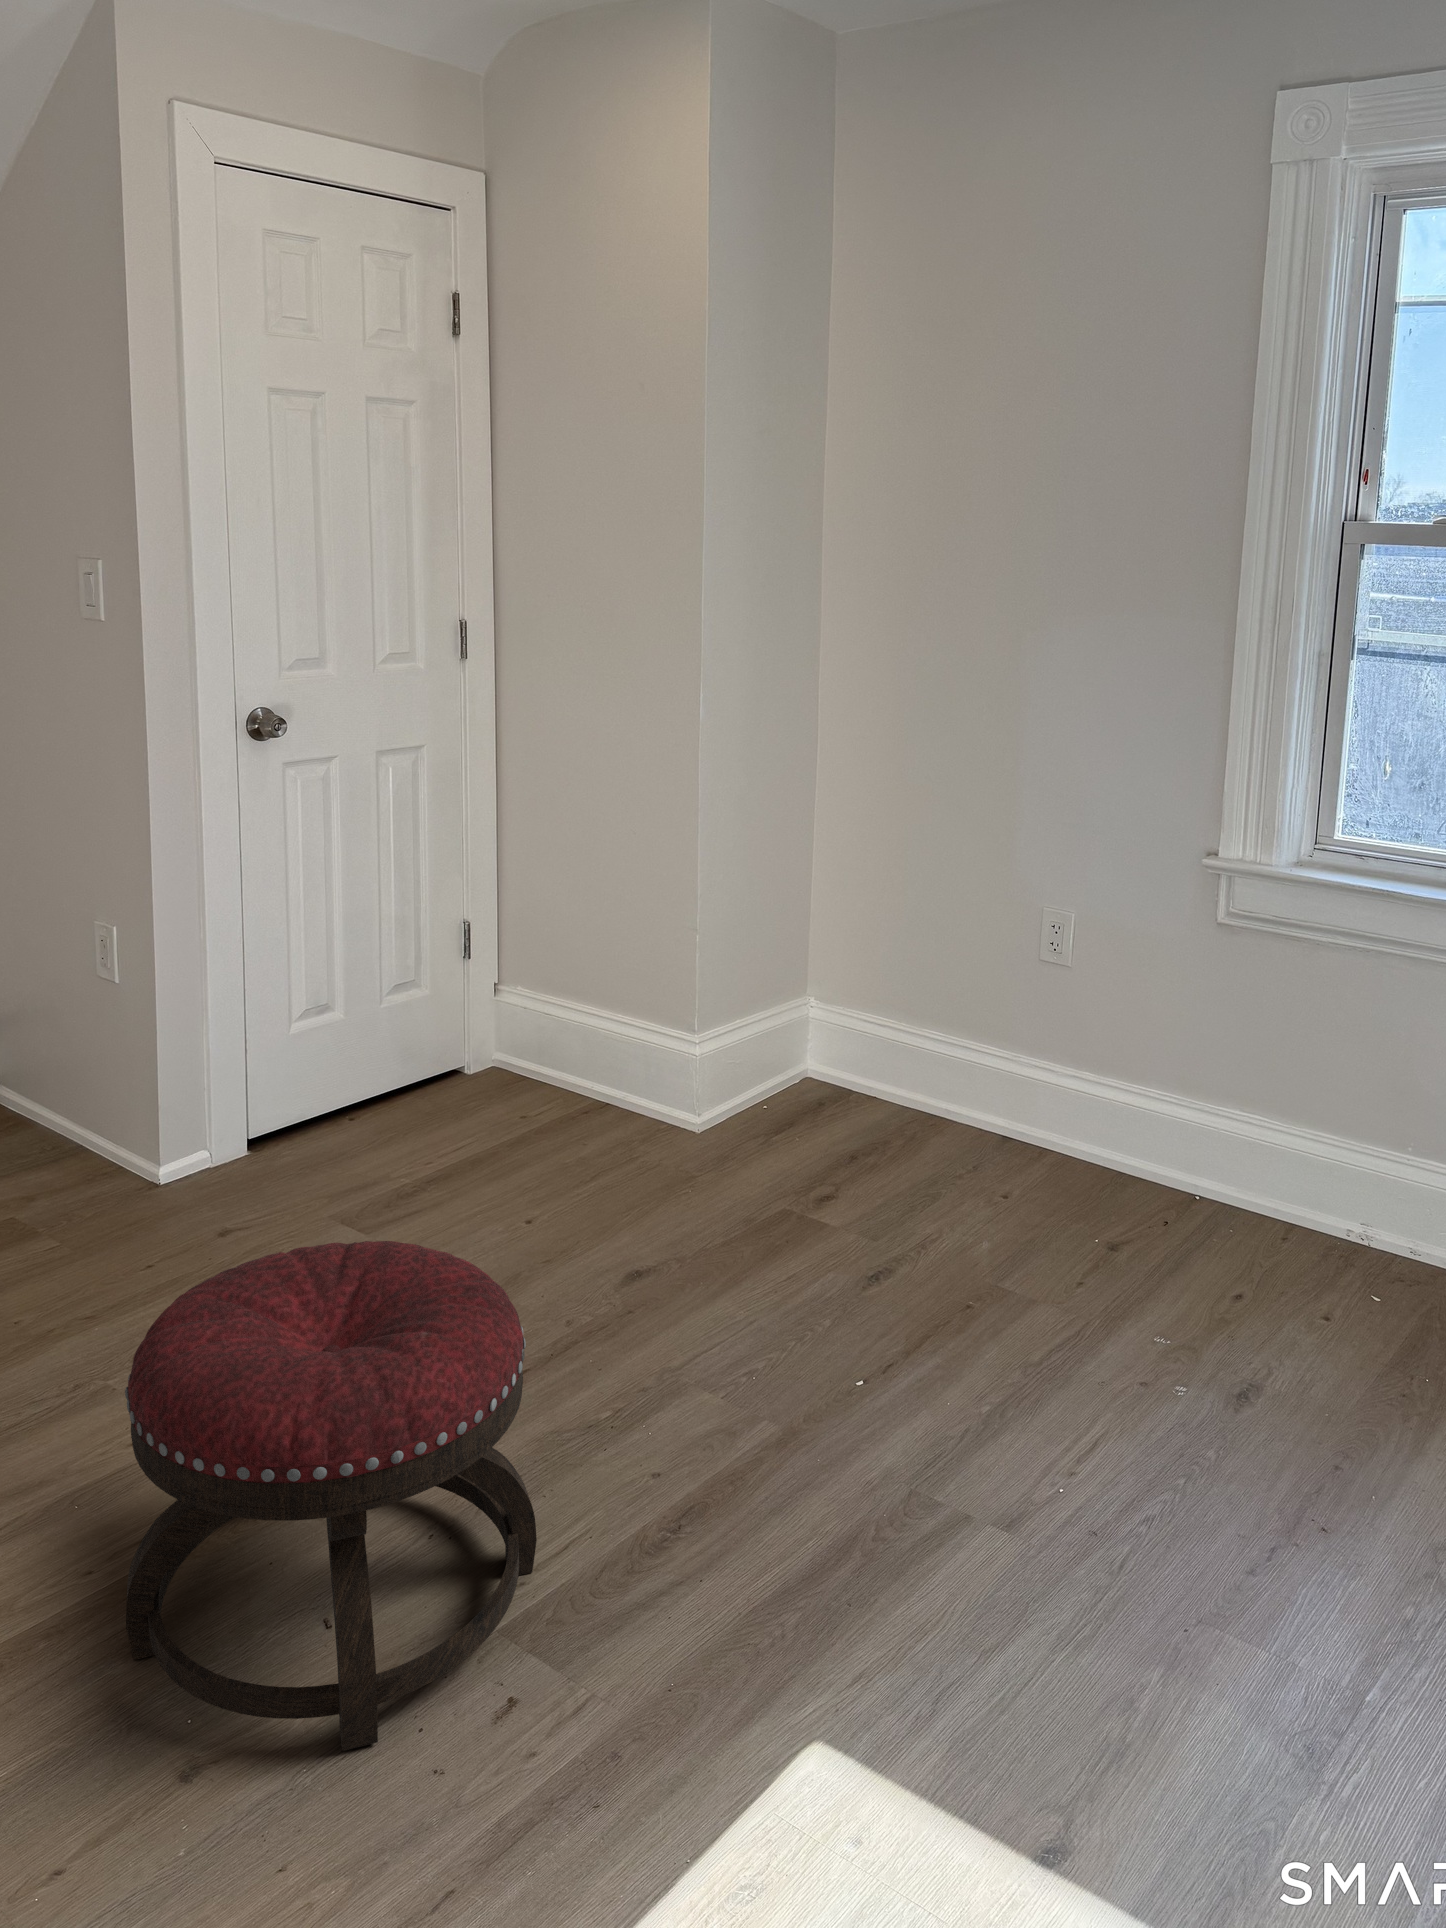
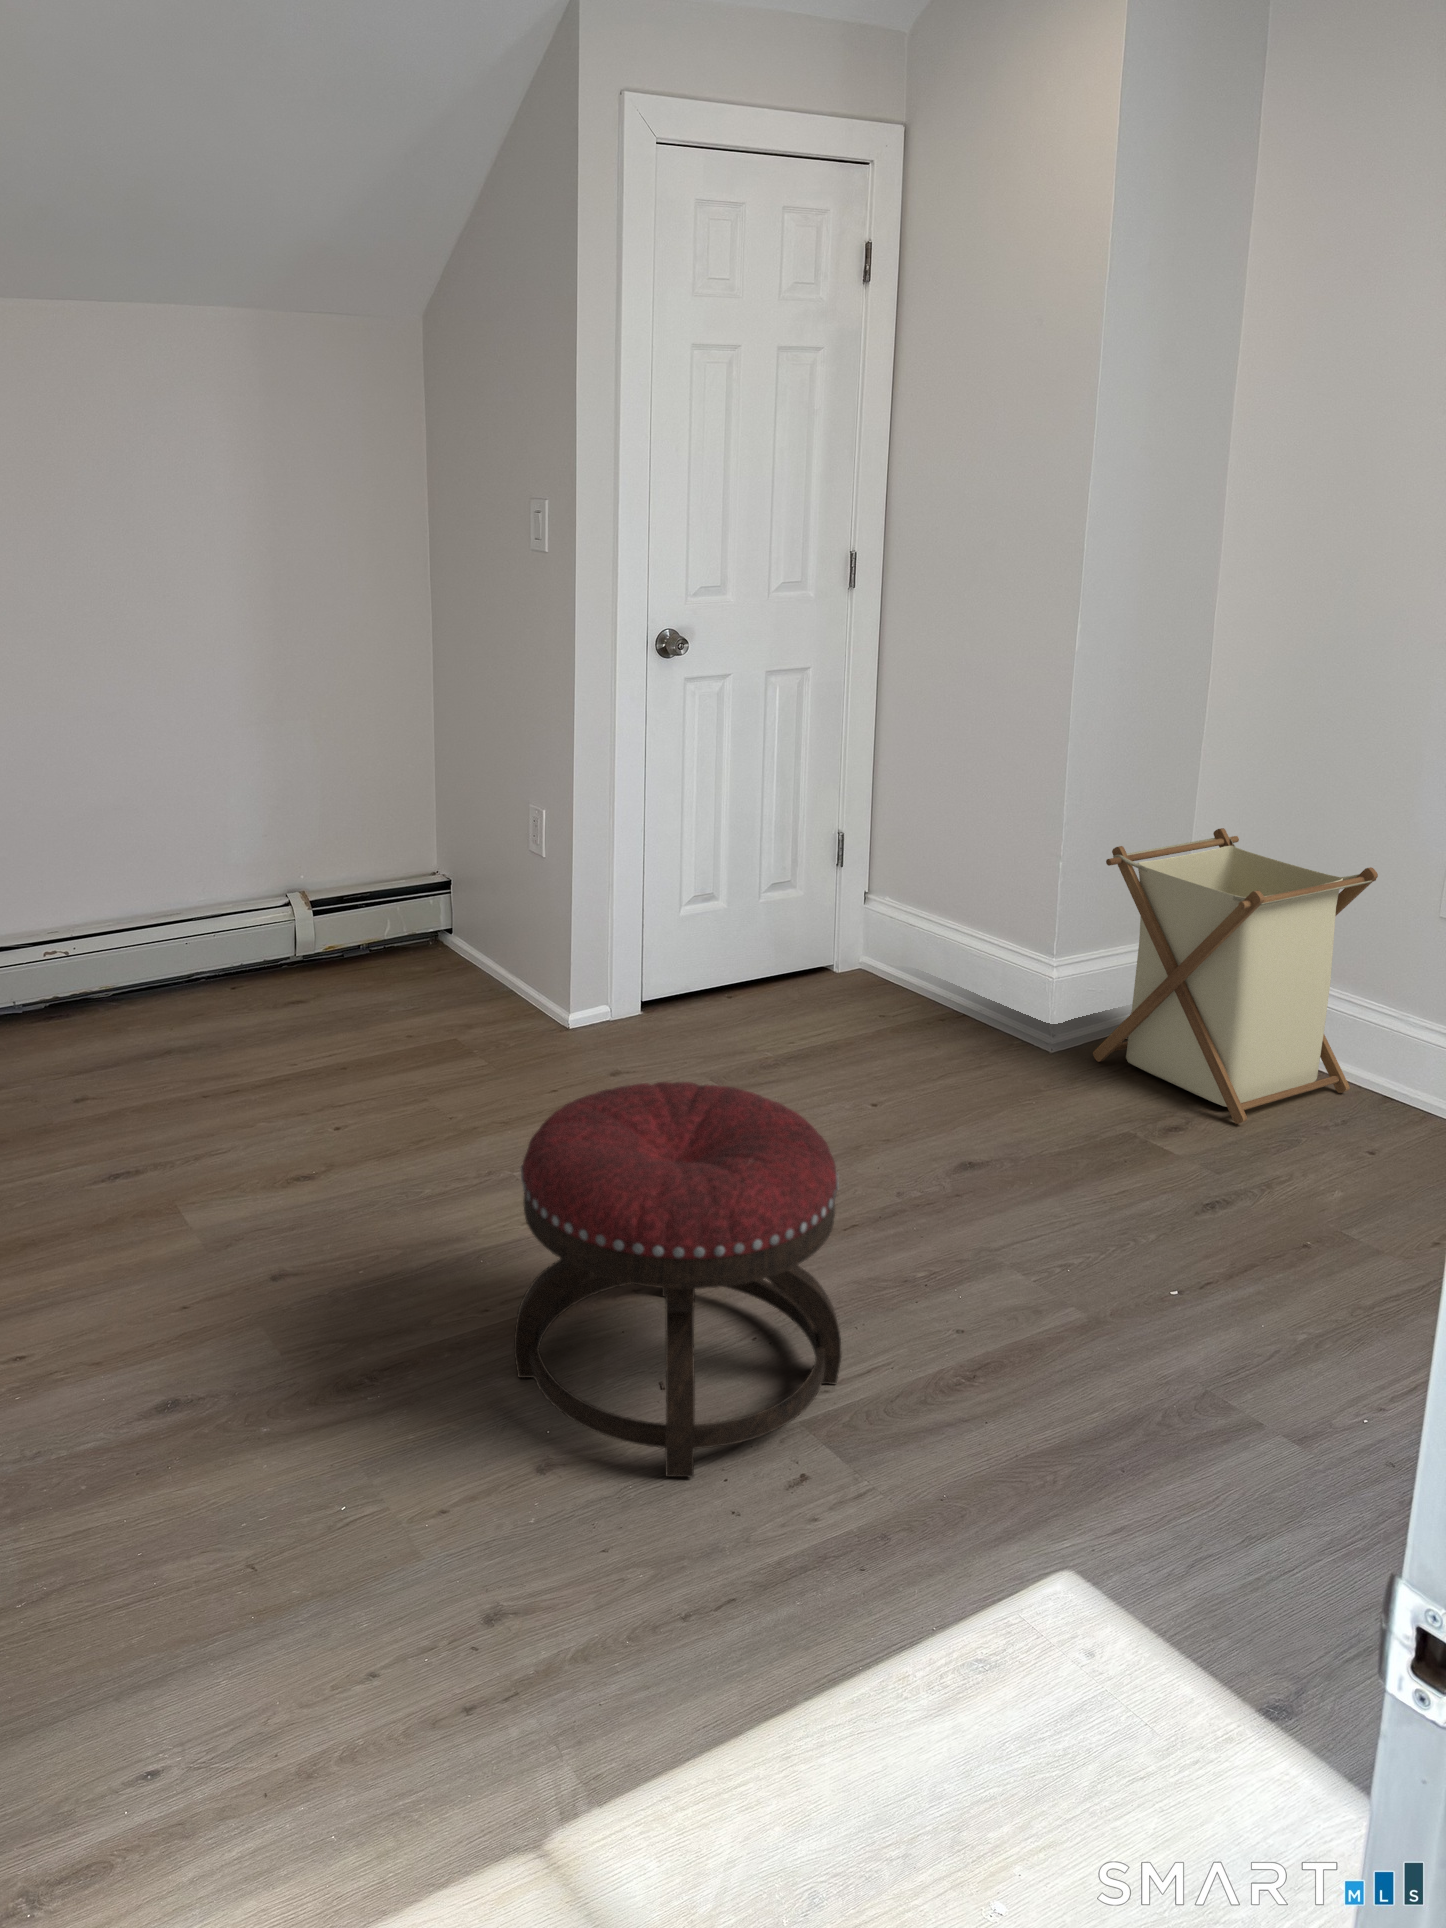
laundry basket: none [740,889,990,1185] -> present [1093,828,1378,1124]

